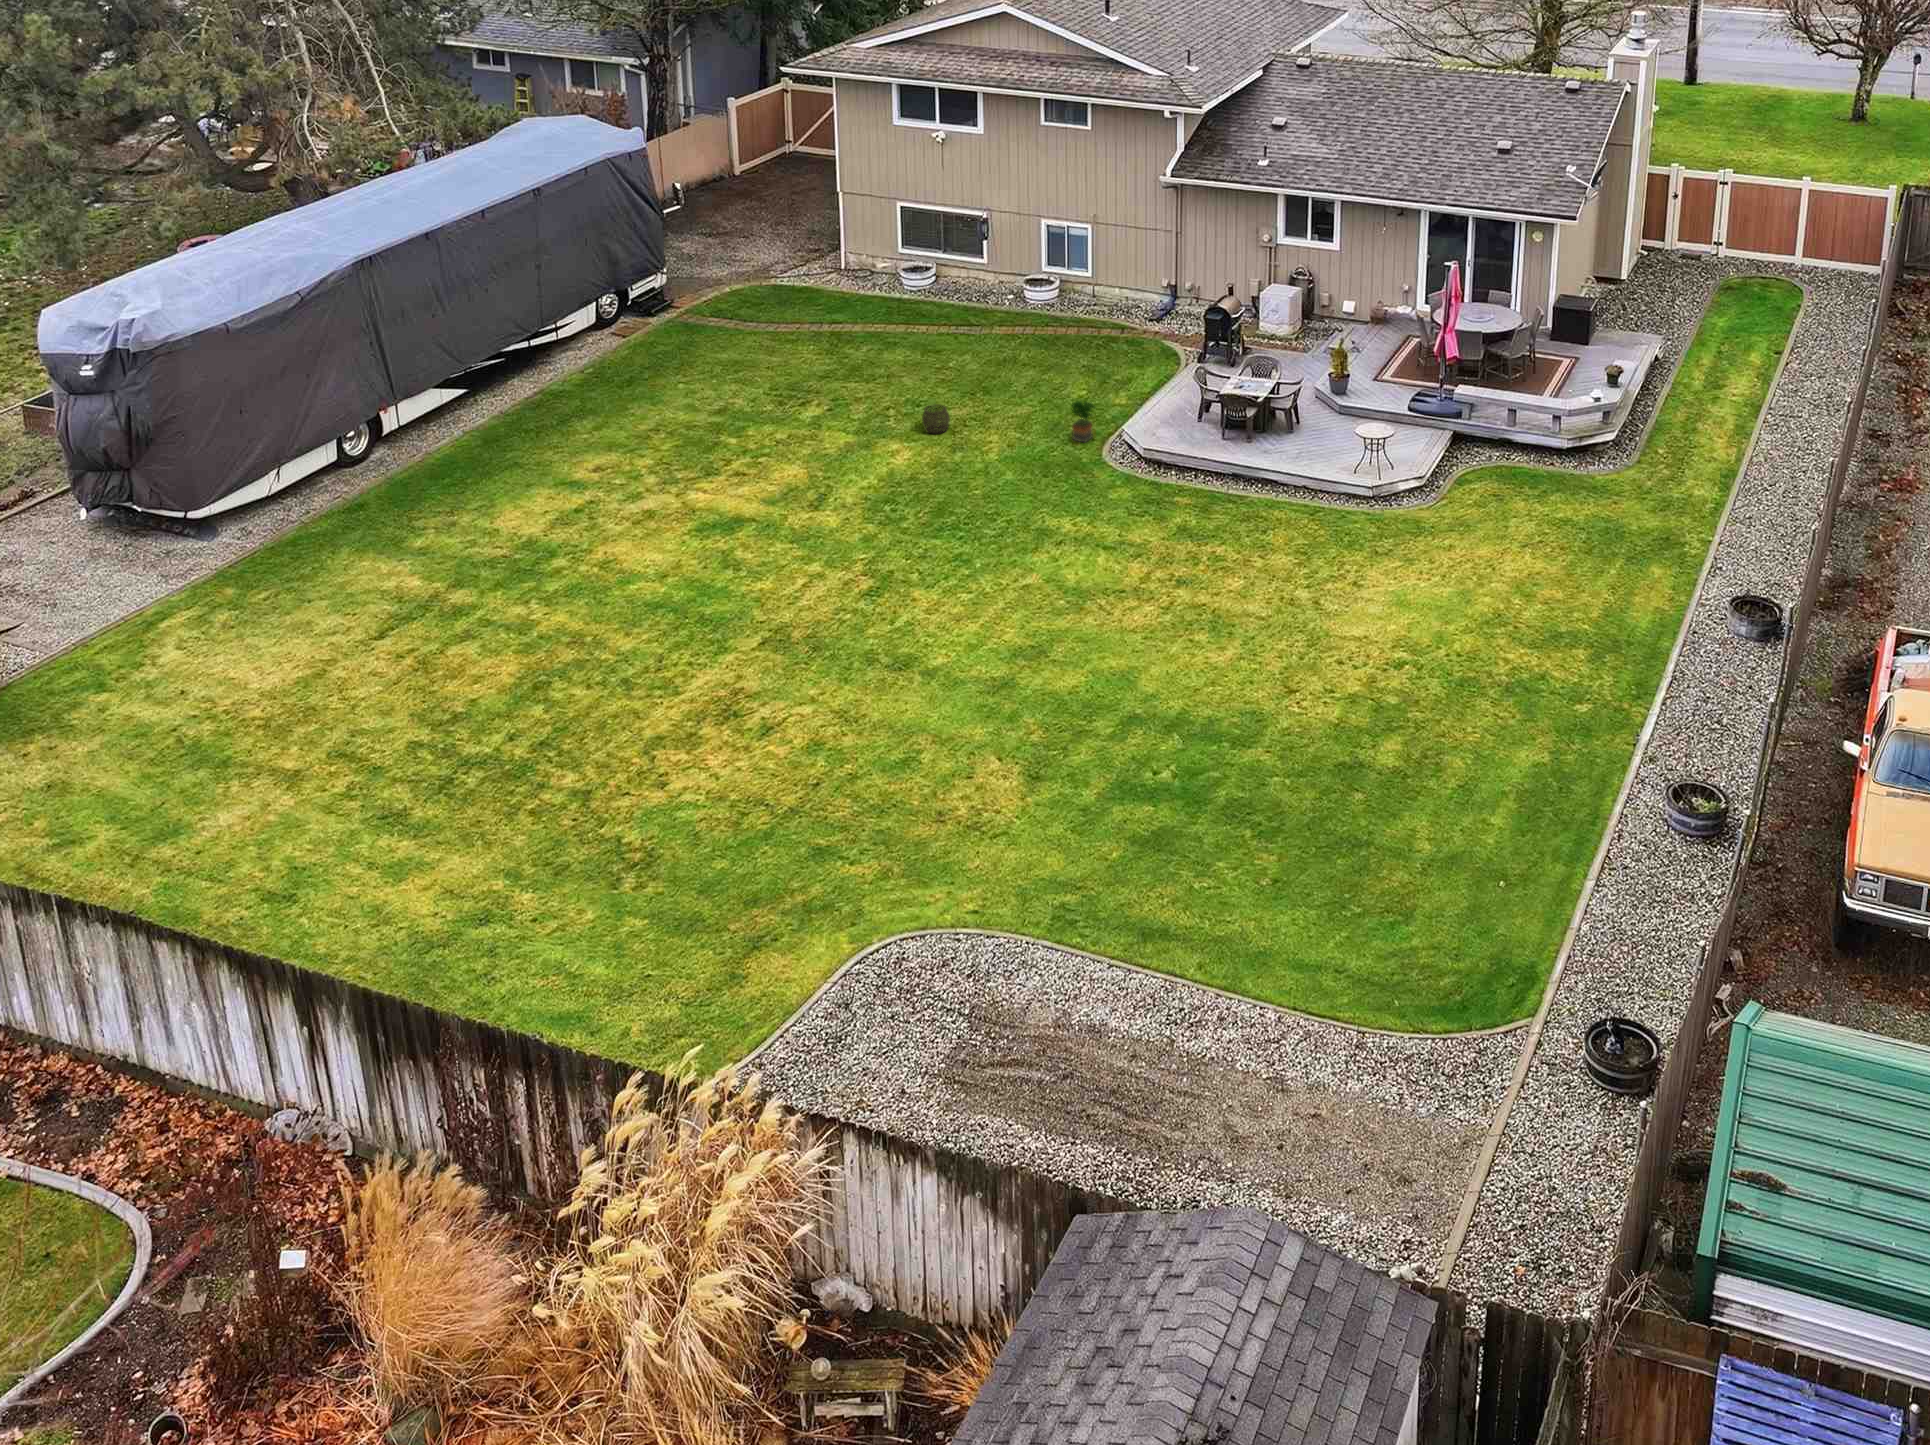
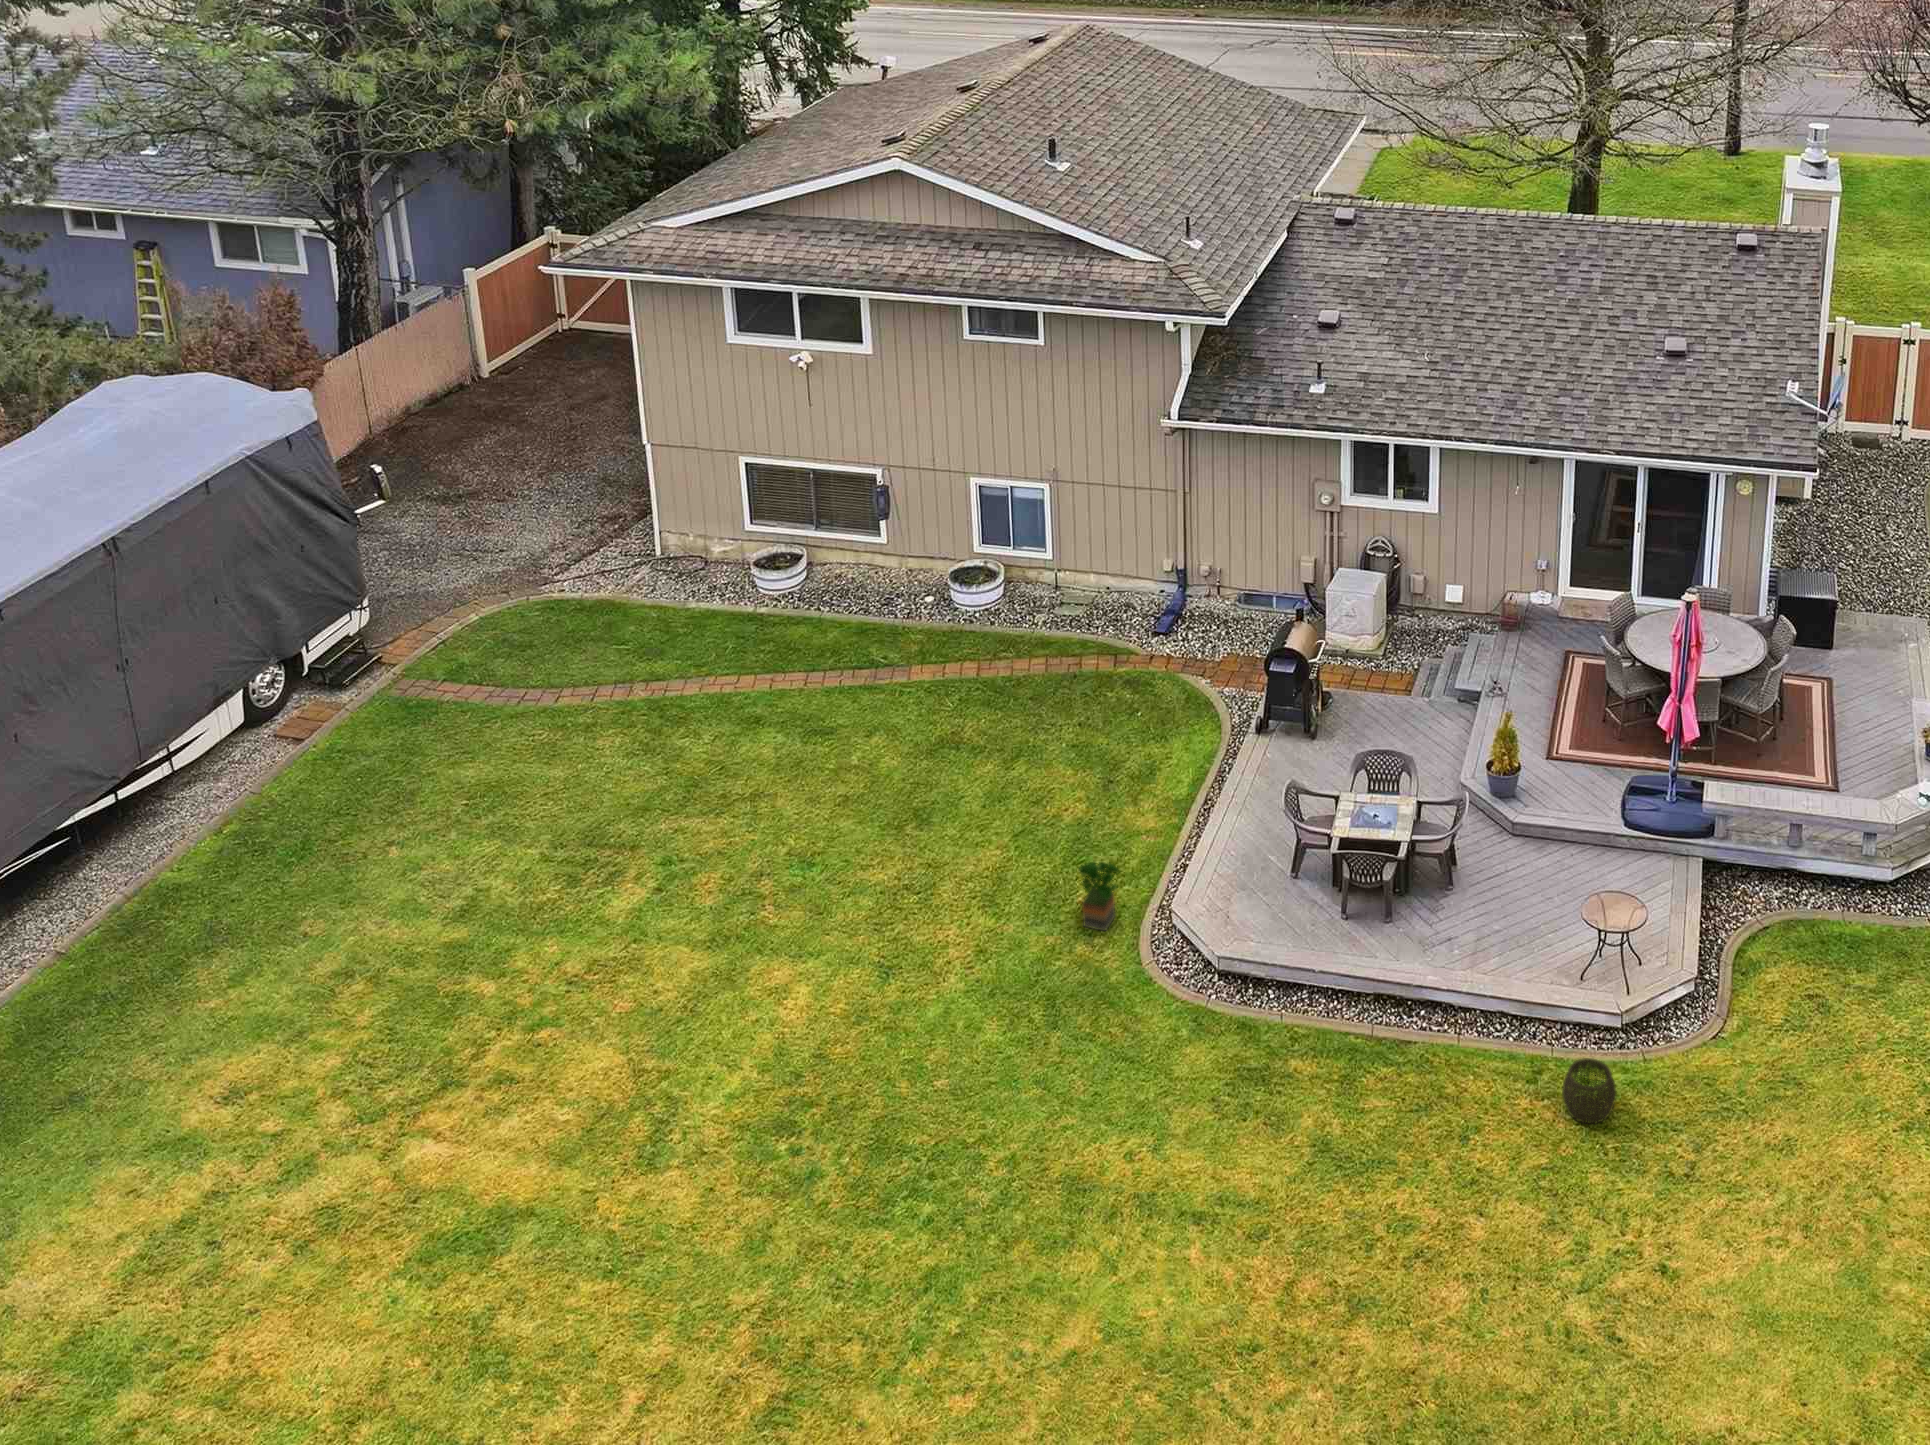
woven basket: present [922,405,950,434] -> present [1562,1058,1616,1124]

